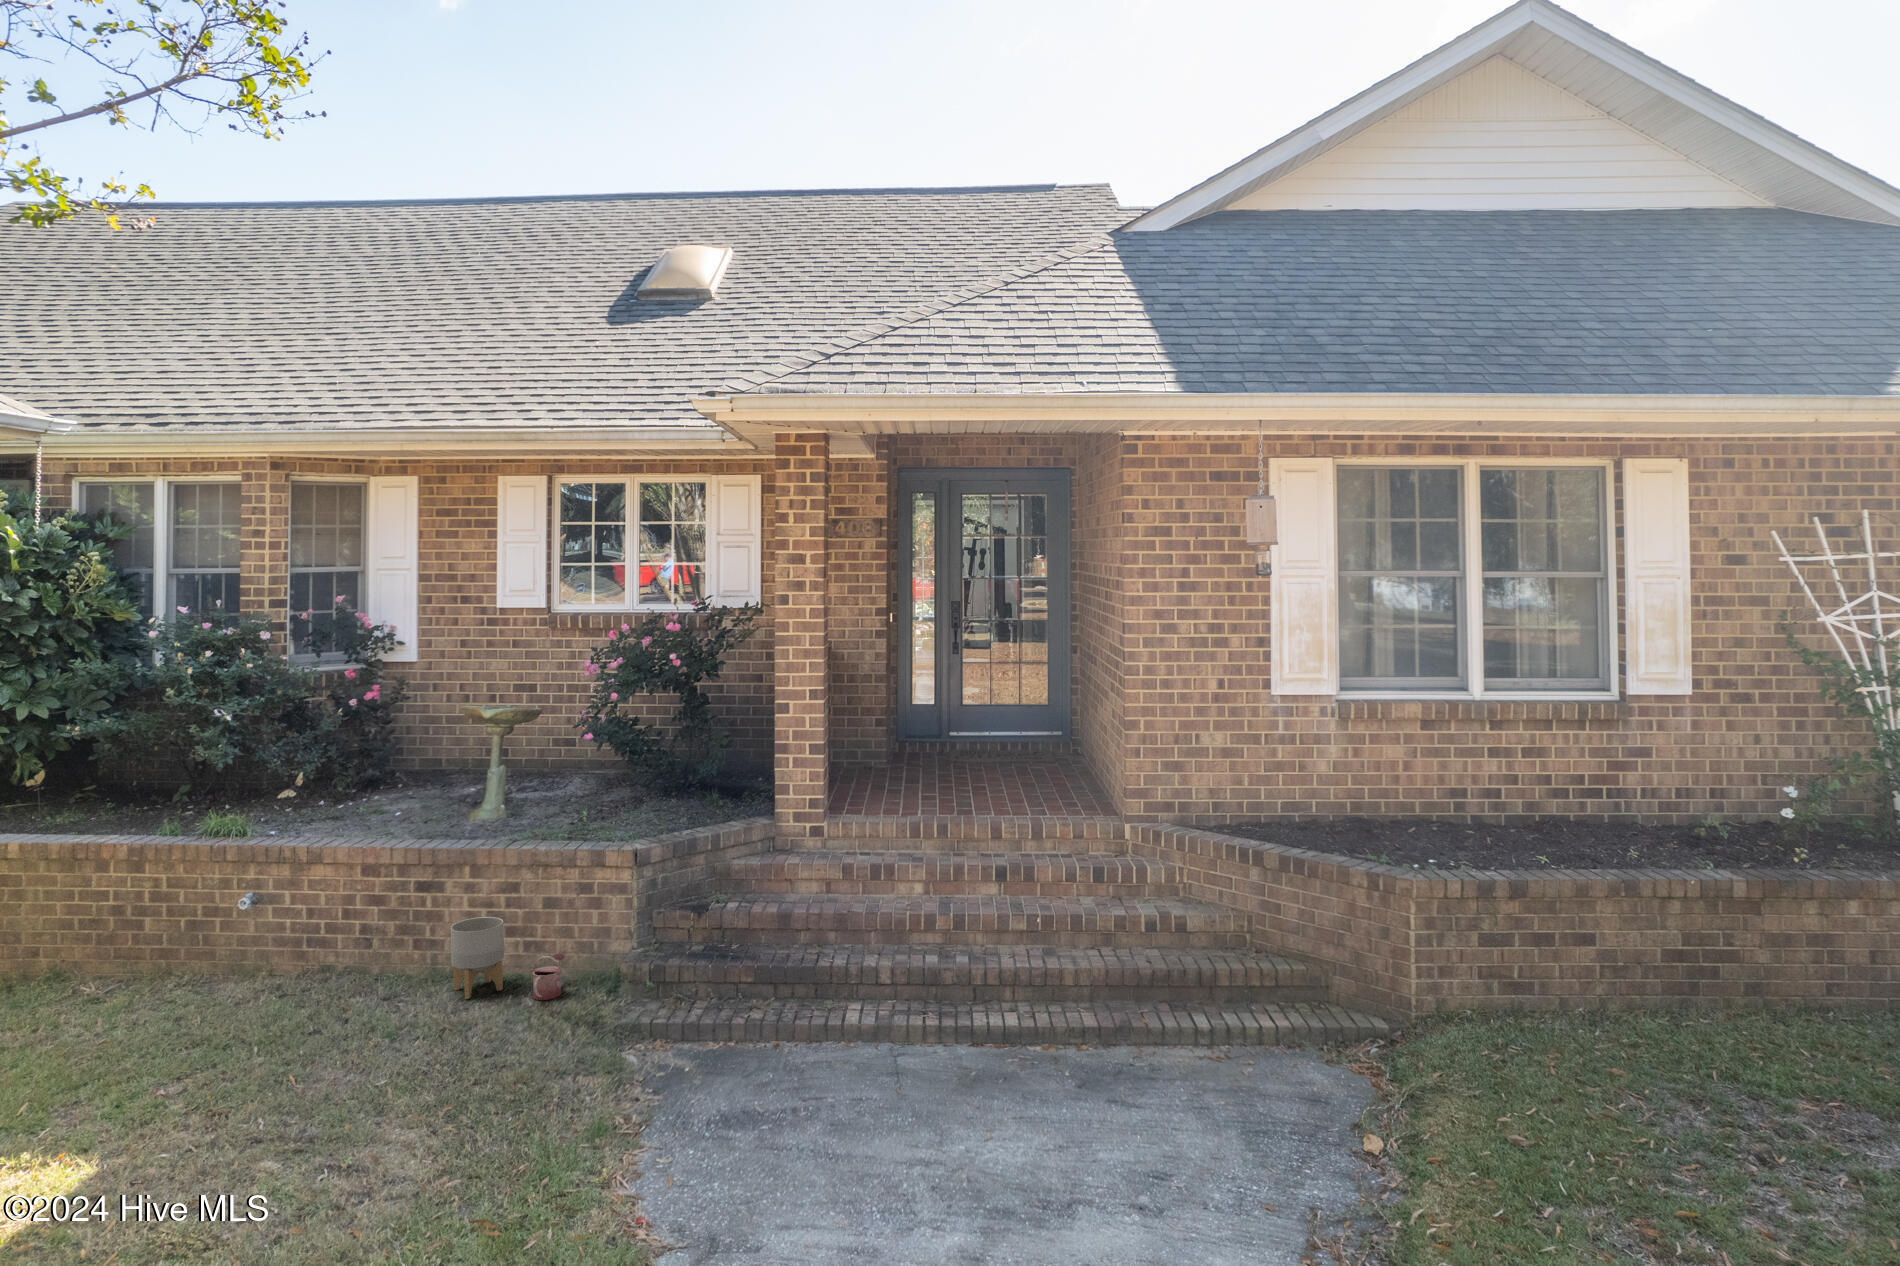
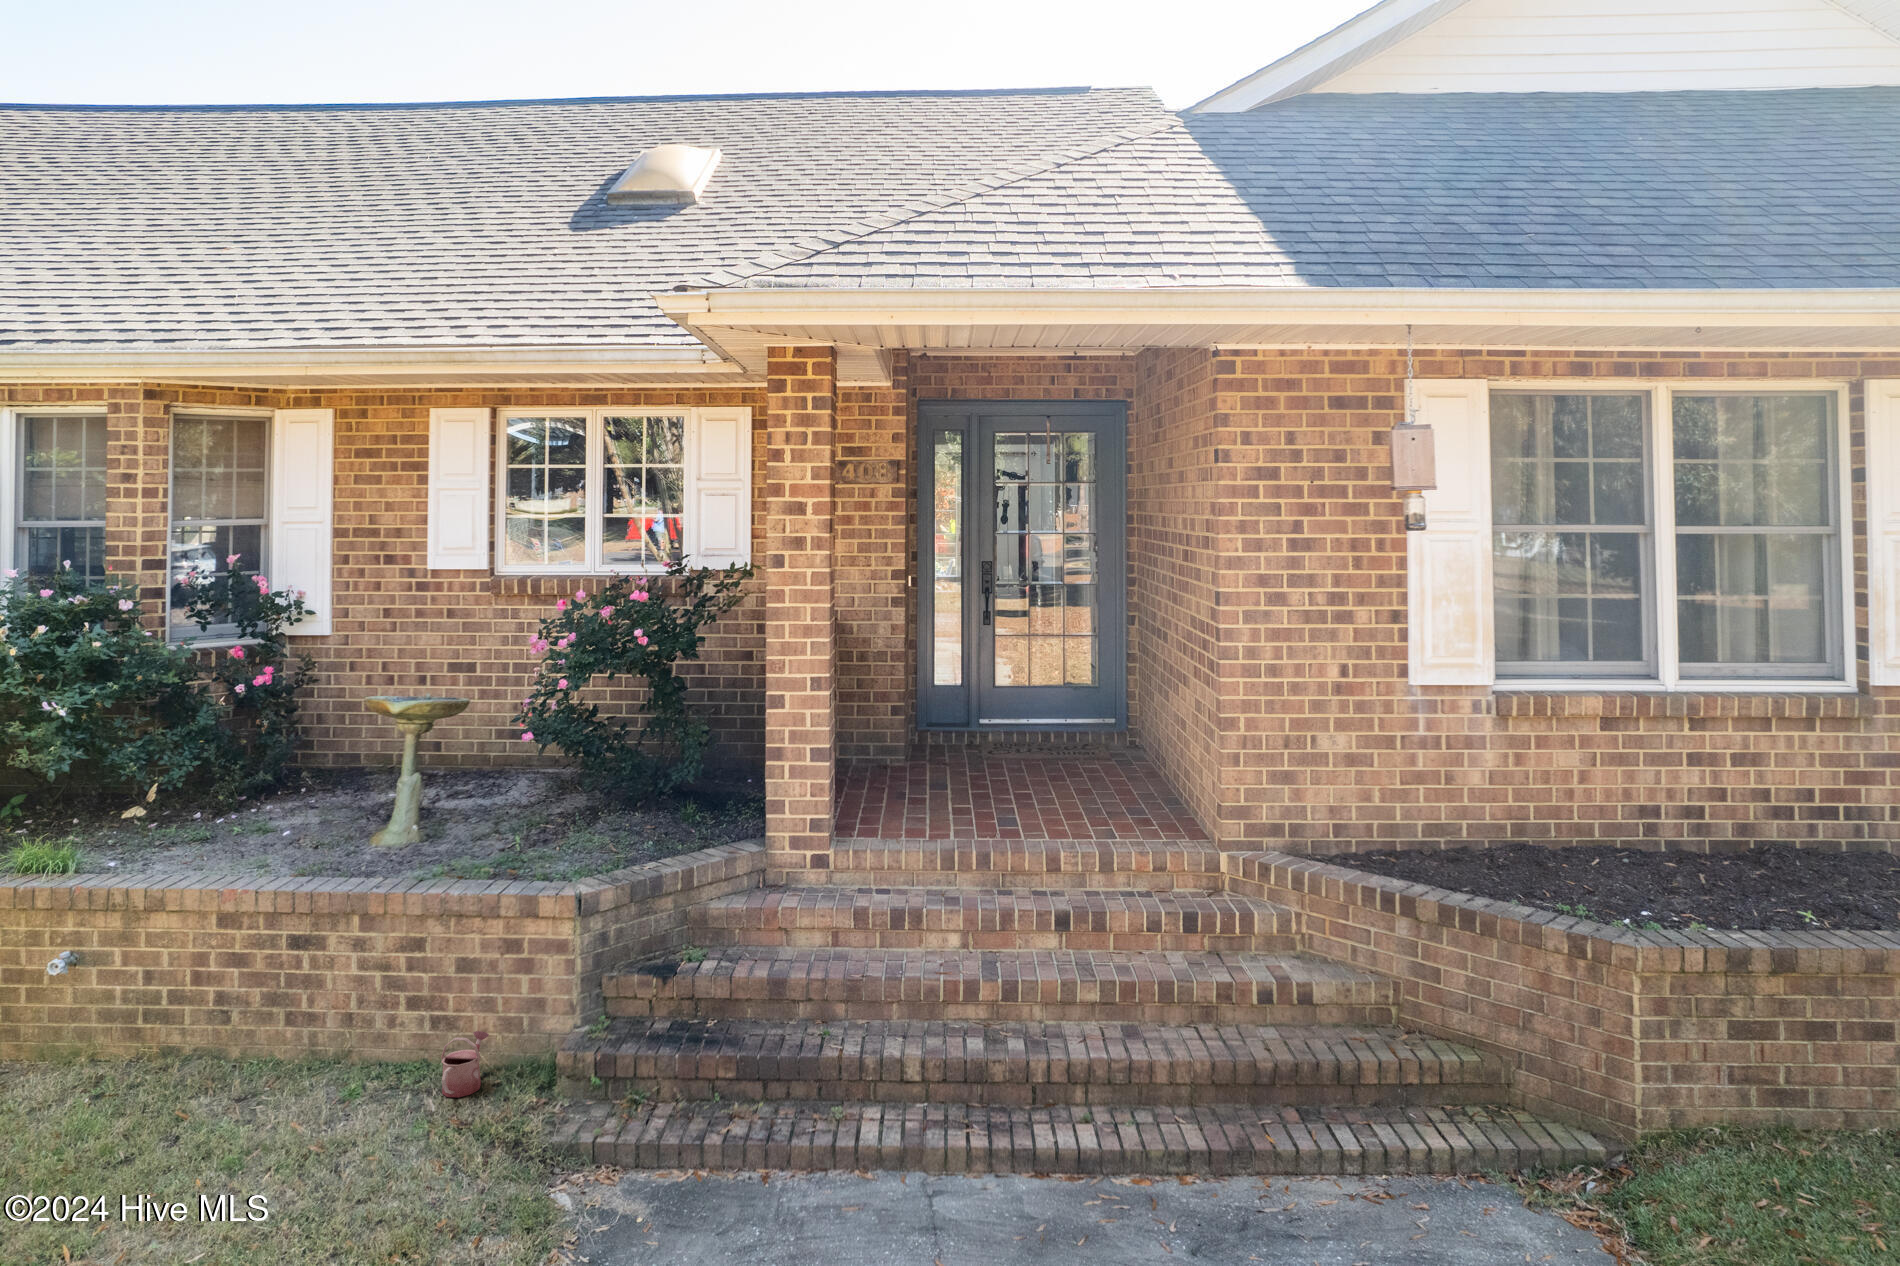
planter: present [451,917,504,999] -> none [332,982,406,1095]

